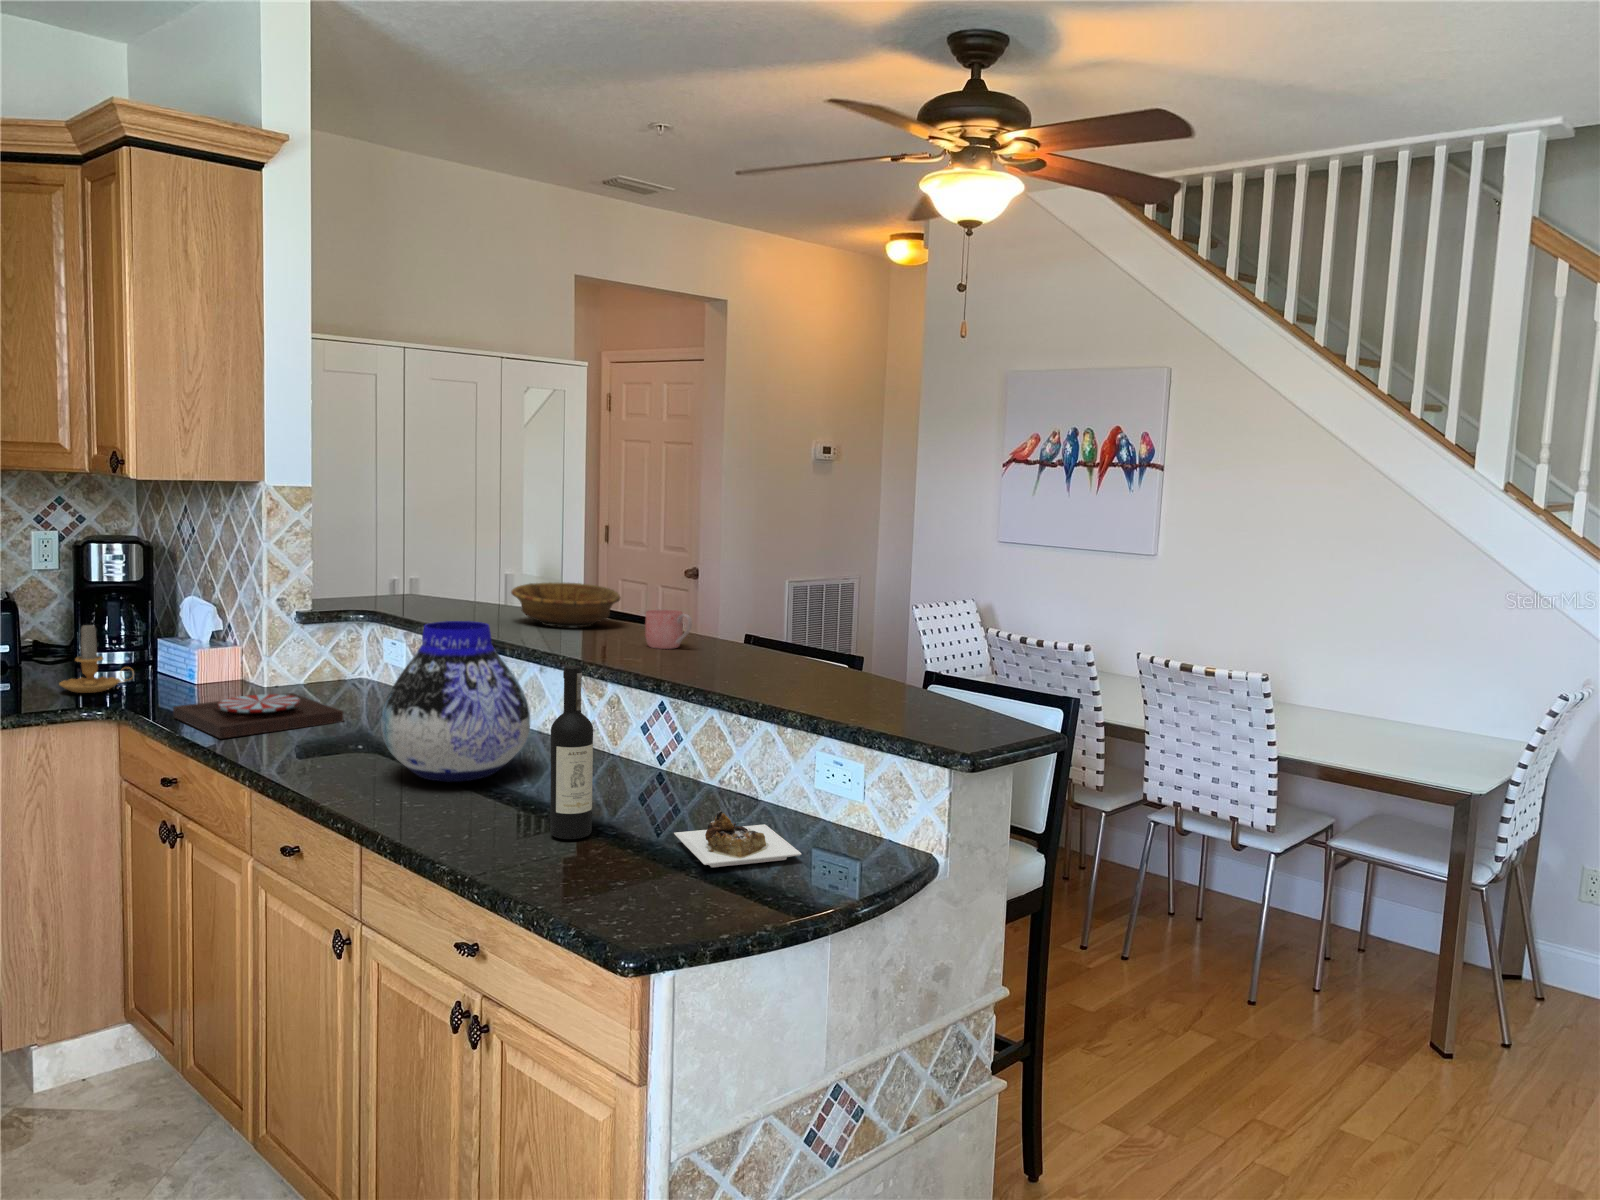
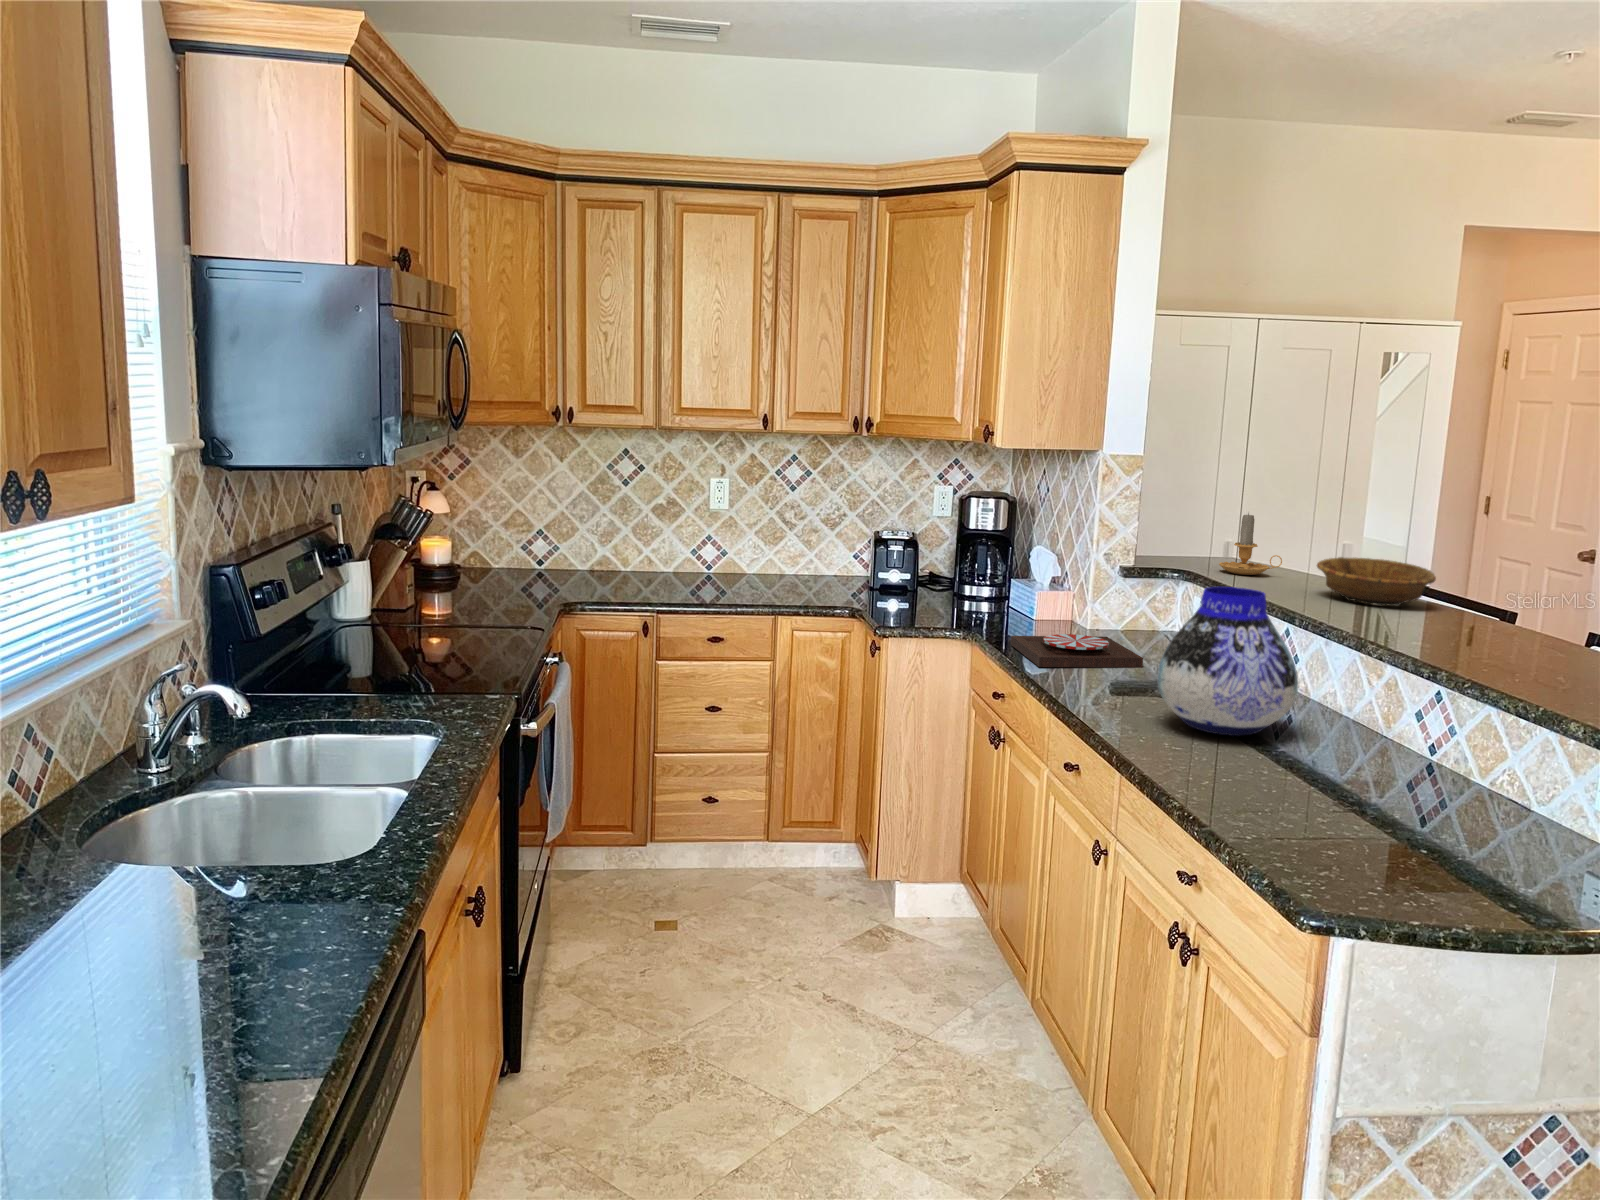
mug: present [645,609,692,649] -> none [1447,595,1503,638]
candle: present [59,624,133,693] -> present [1219,514,1282,575]
wine bottle: present [550,665,801,867] -> none [1285,640,1549,872]

